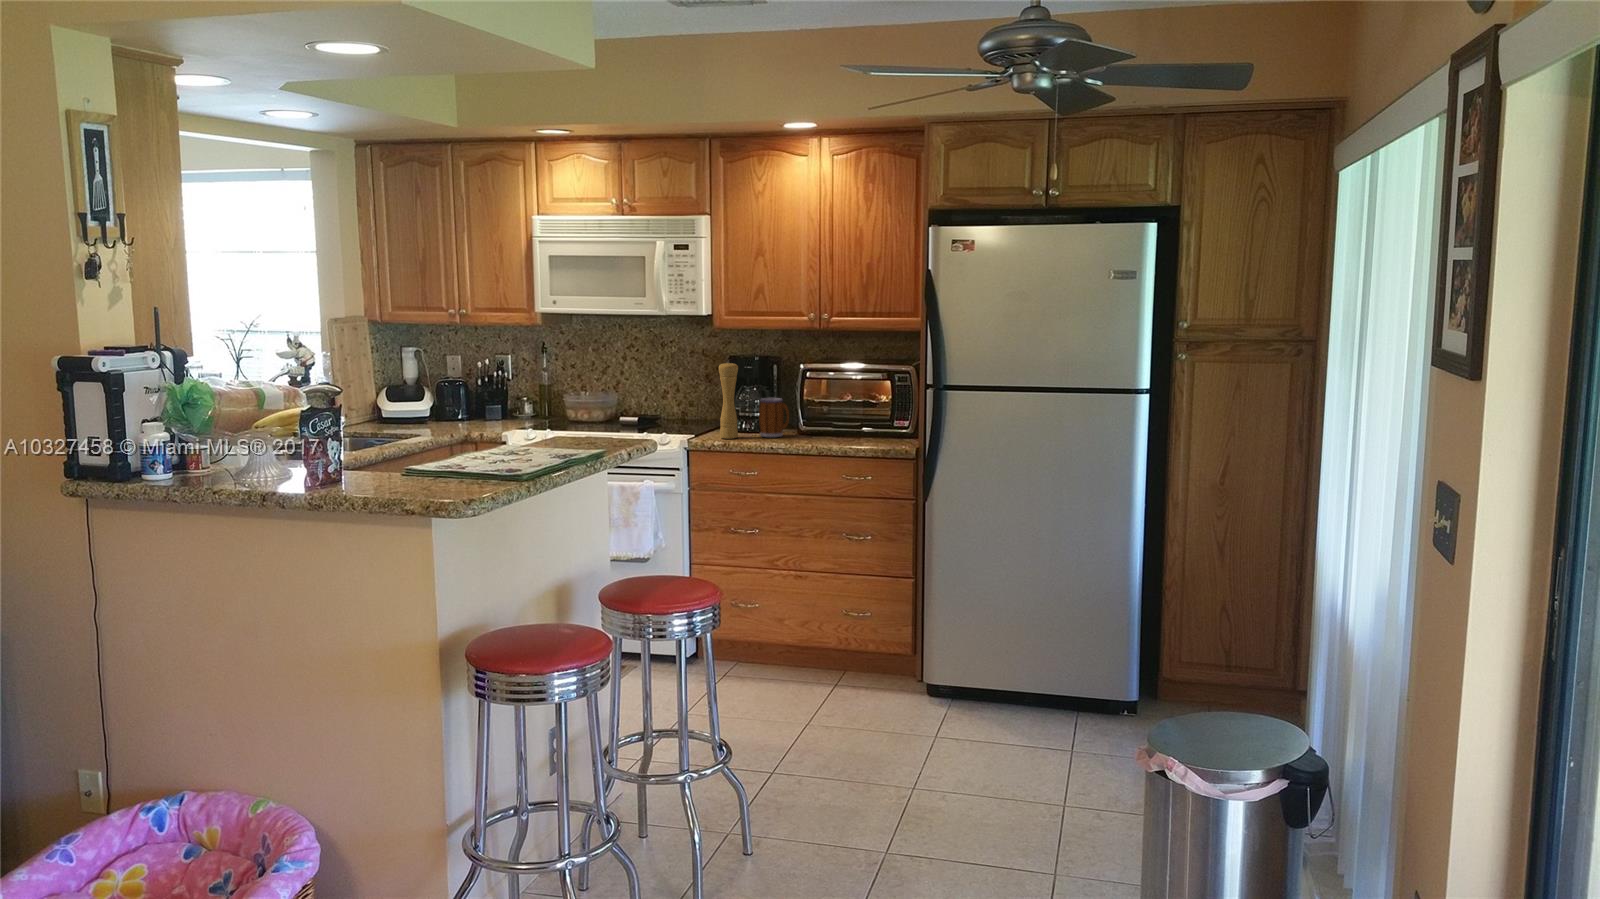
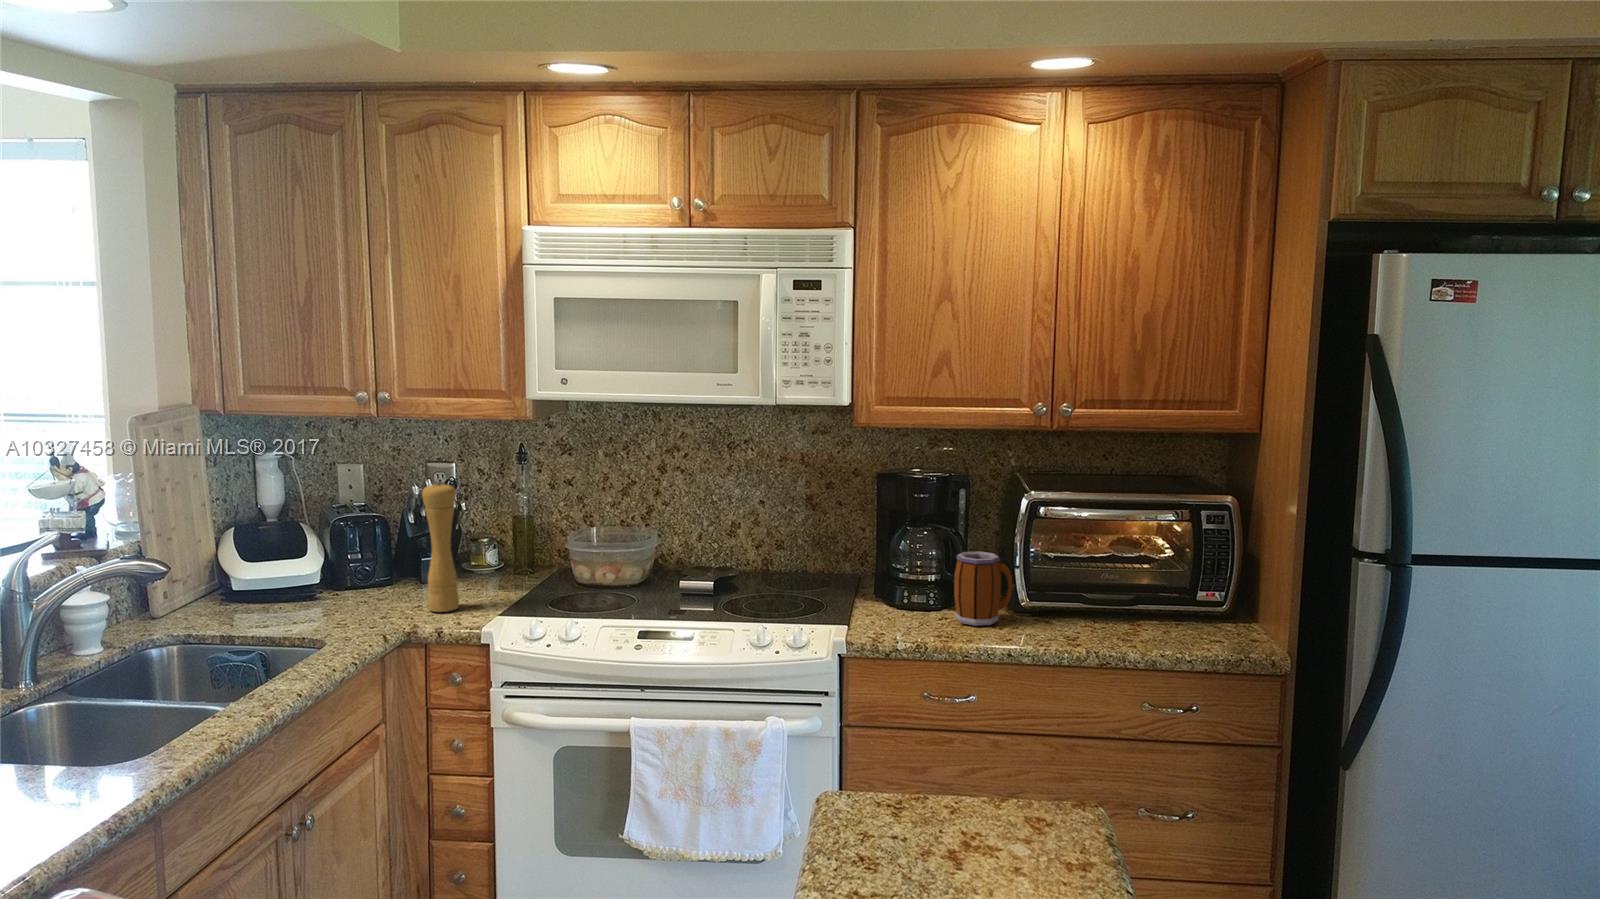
pepper mill: present [719,362,738,439] -> present [422,483,459,612]

